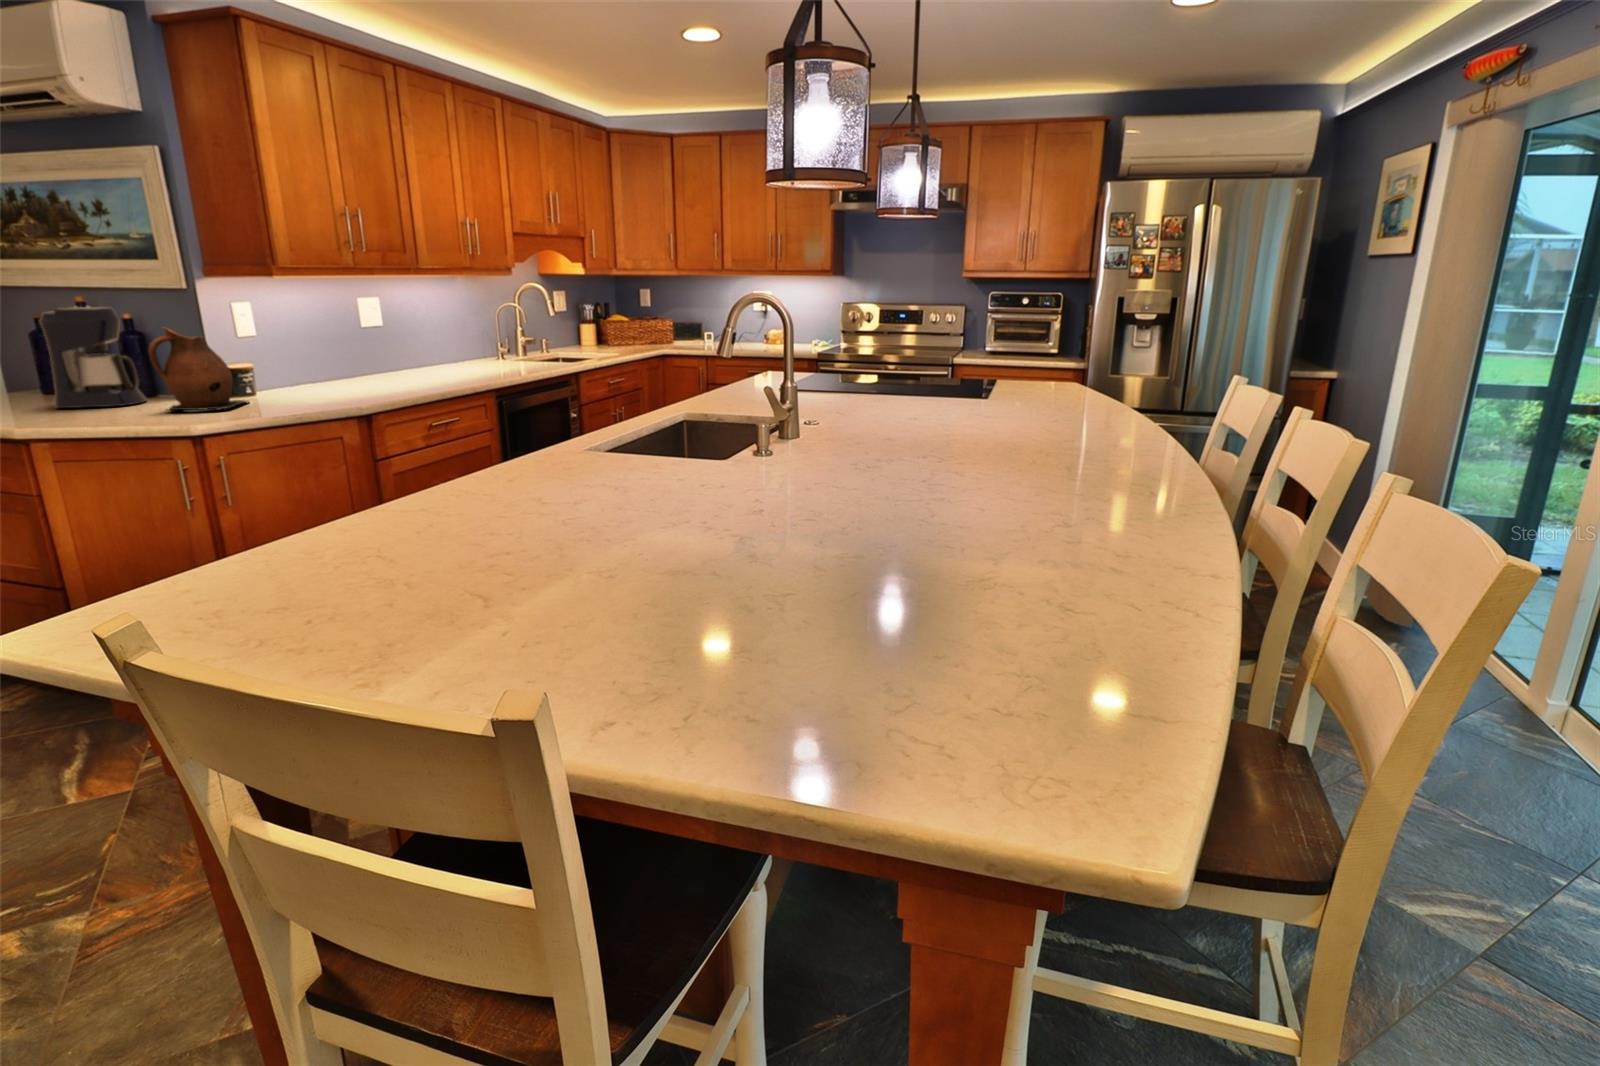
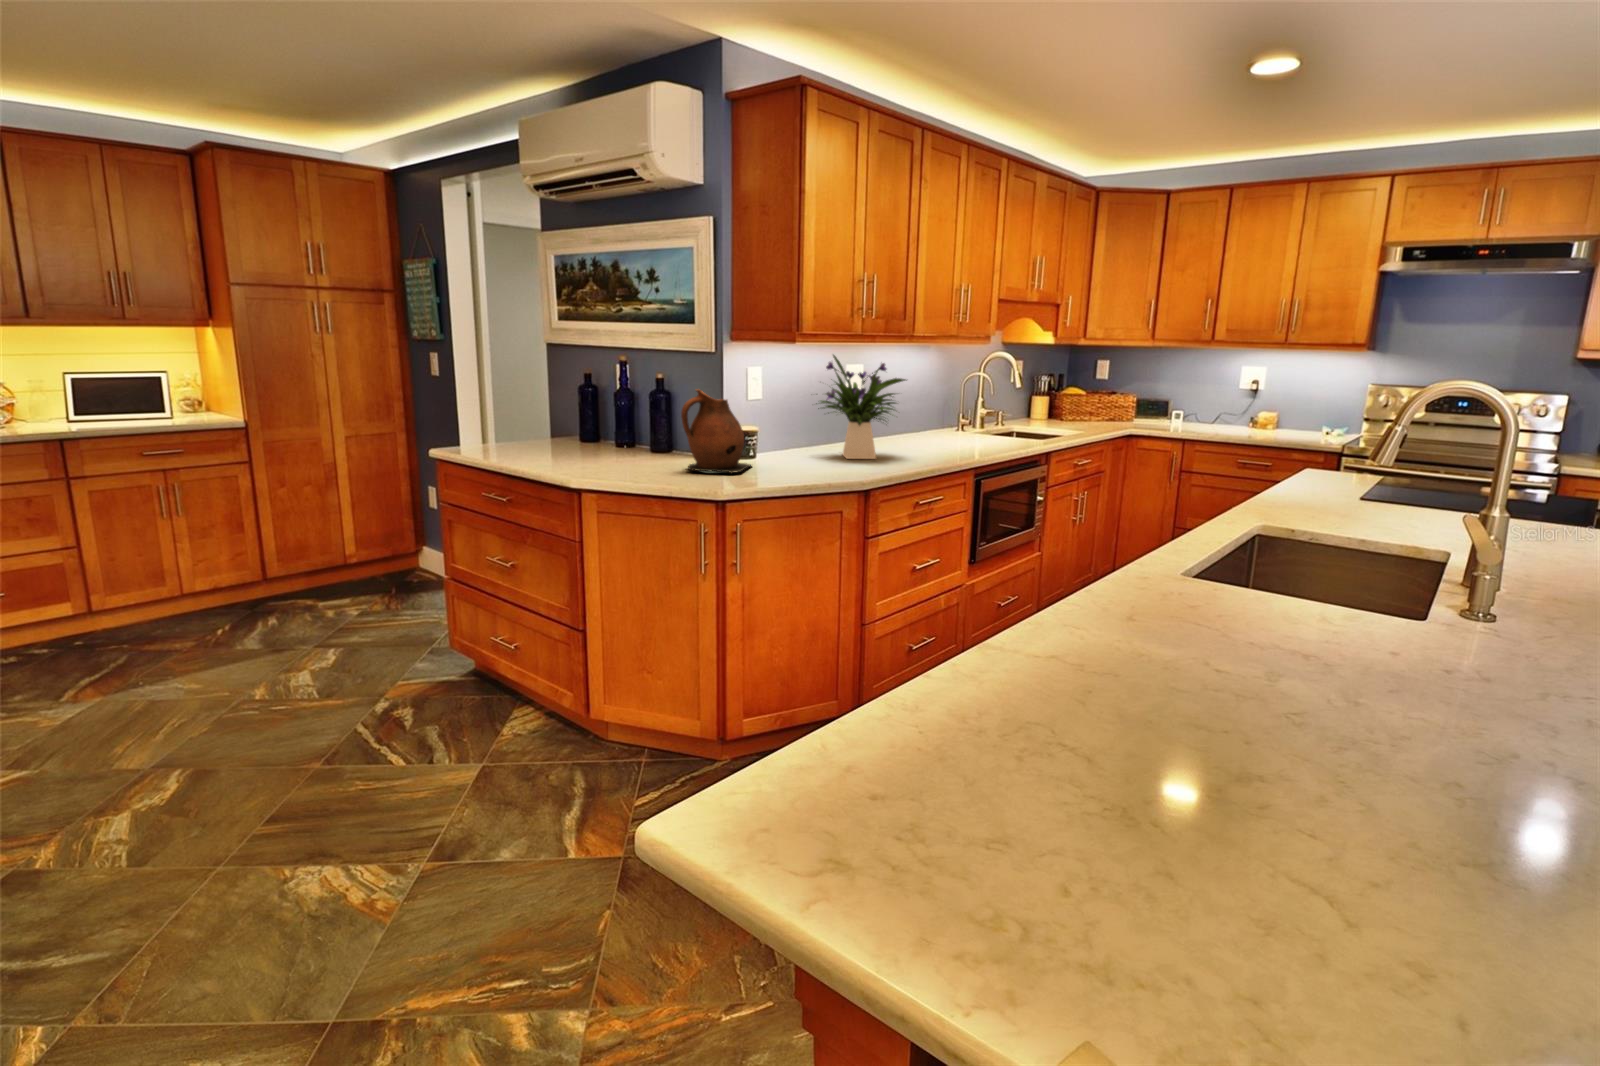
flower arrangement: none [314,288,415,390] -> present [816,355,907,459]
coffee maker: present [39,307,146,408] -> none [594,367,663,461]

